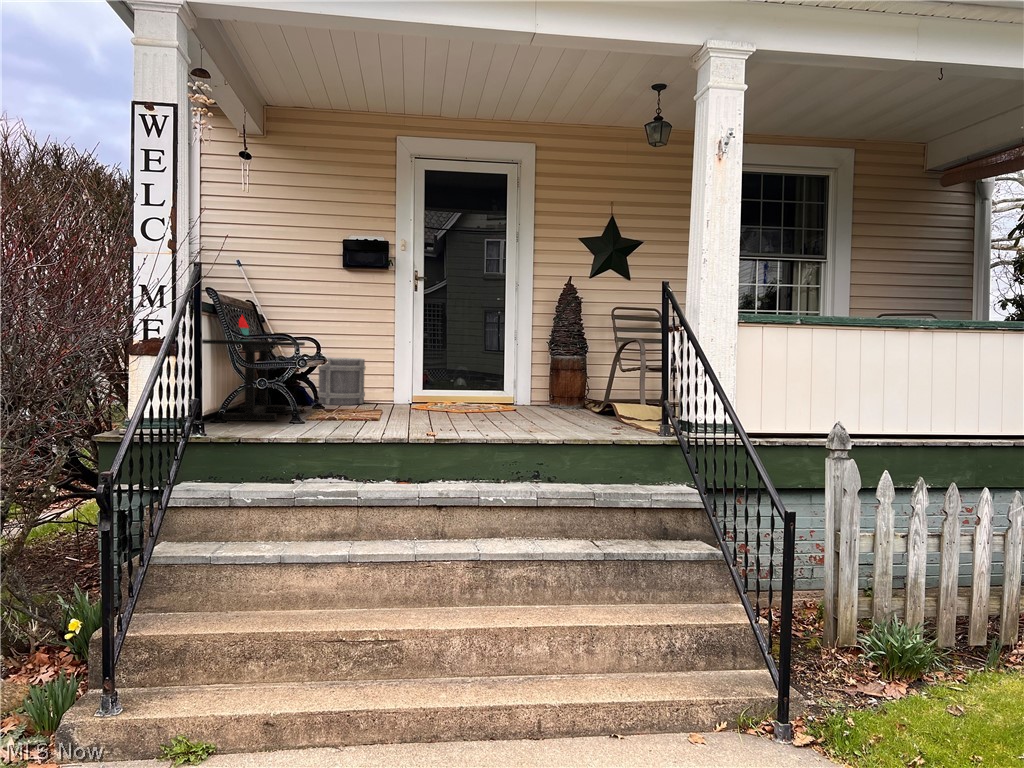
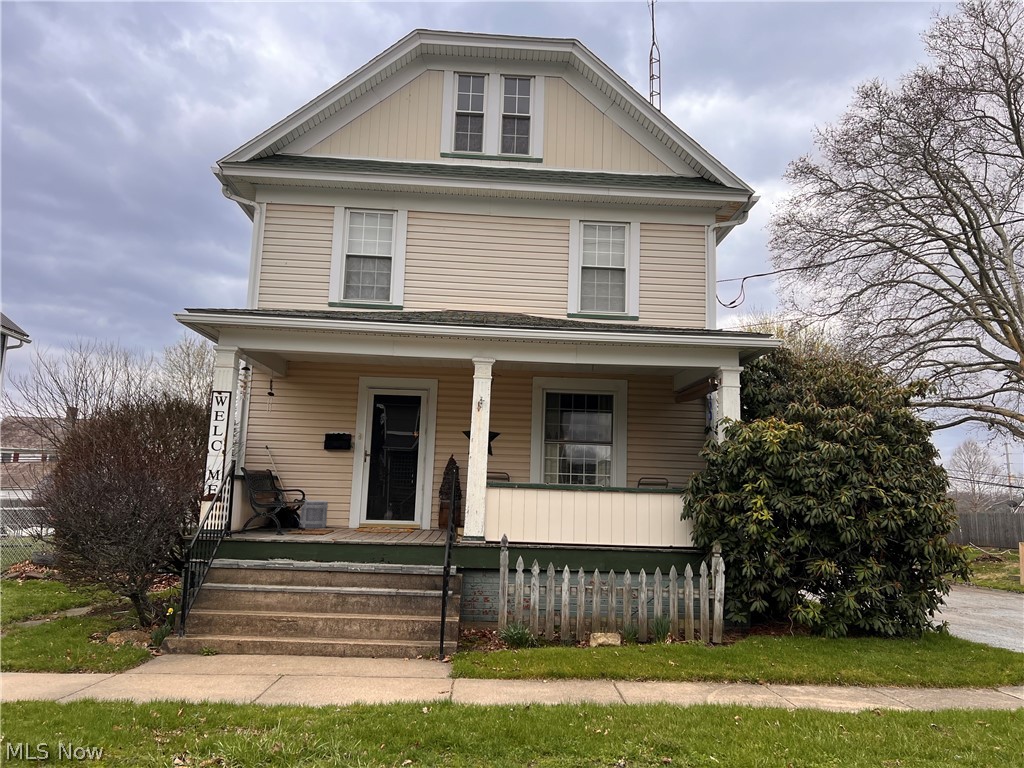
side table: present [202,316,305,421] -> none [235,479,290,534]

